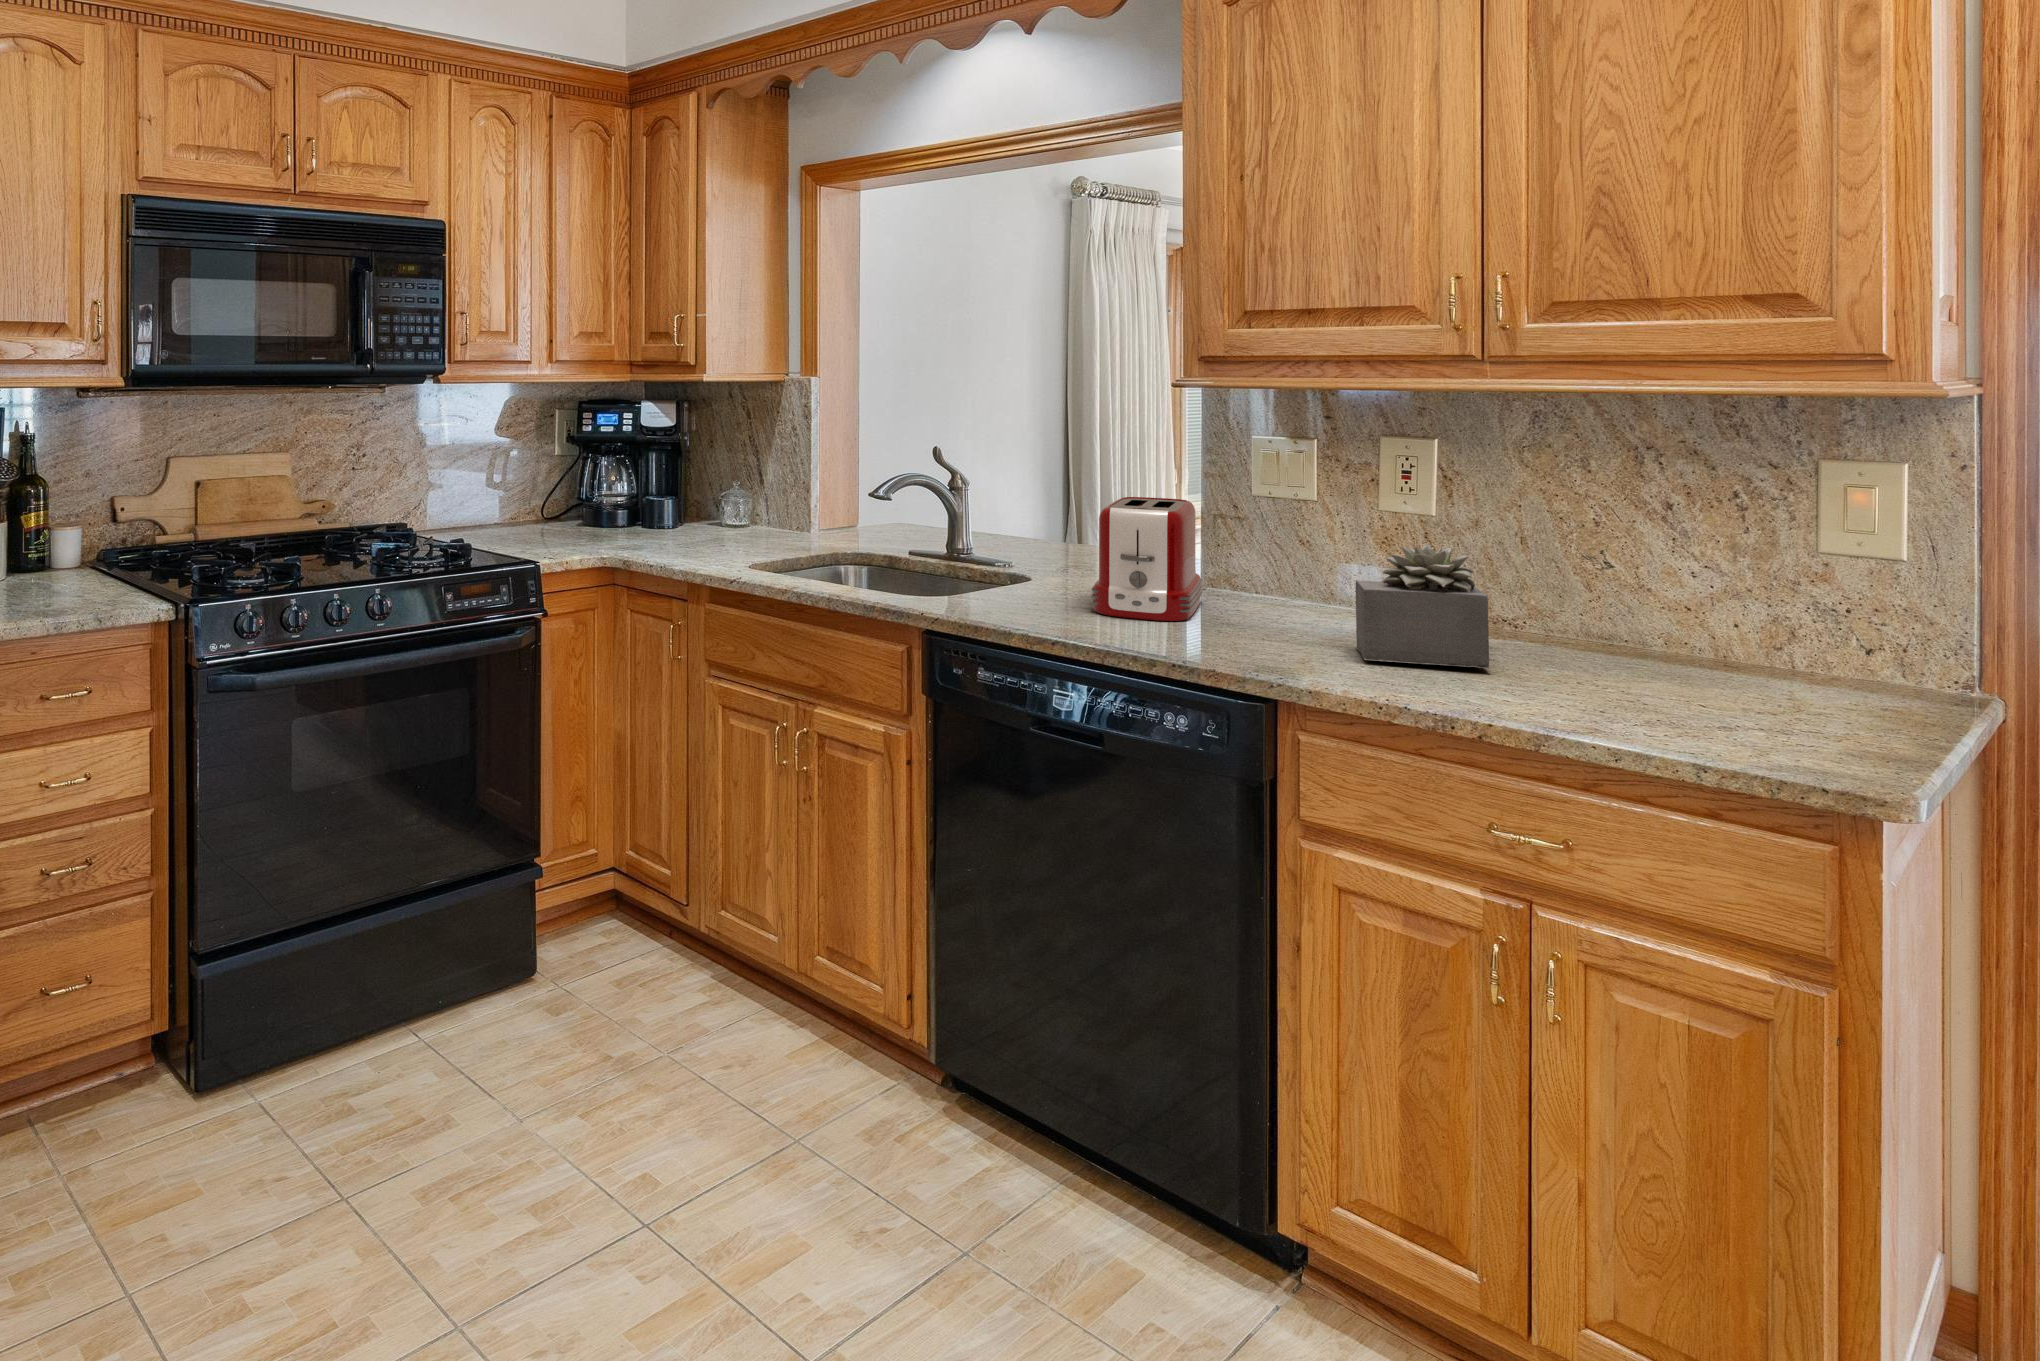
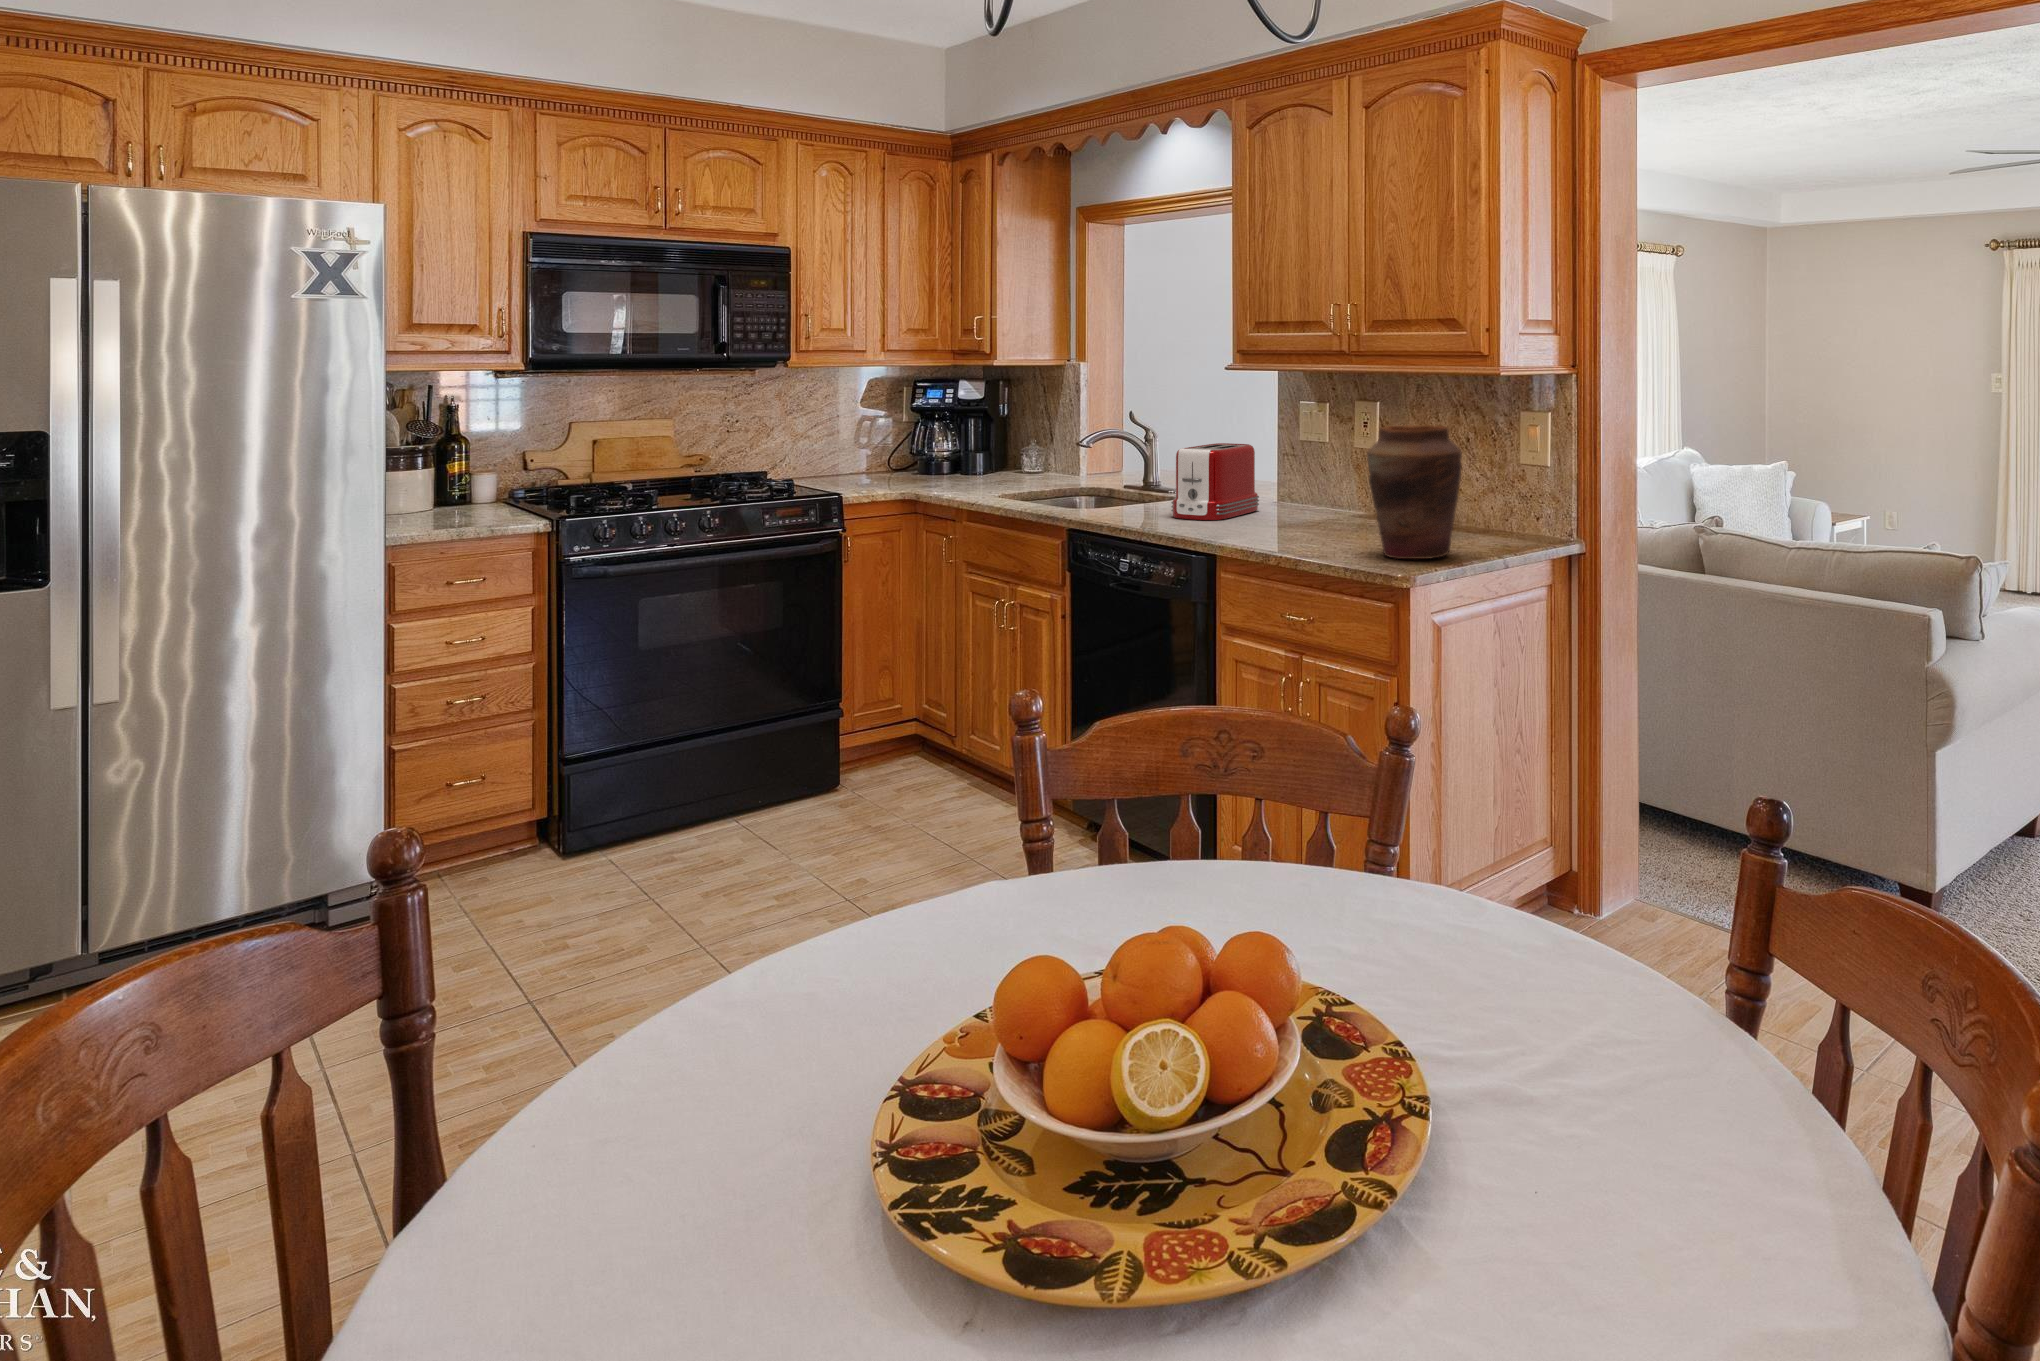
vase: none [1647,486,1881,738] -> present [1367,425,1462,559]
succulent plant: present [1355,543,1491,668] -> none [1274,464,1349,536]

